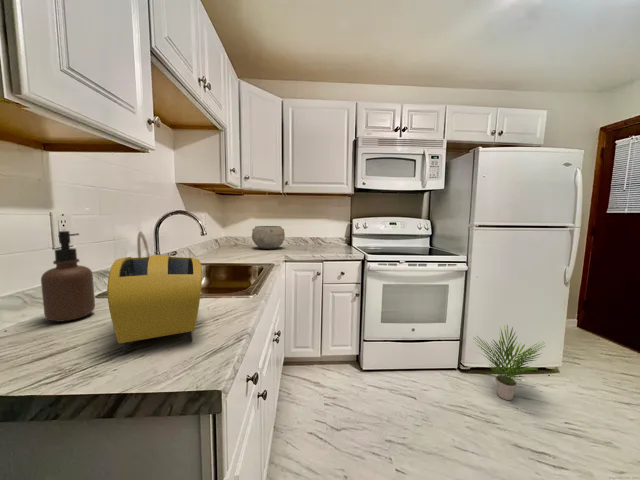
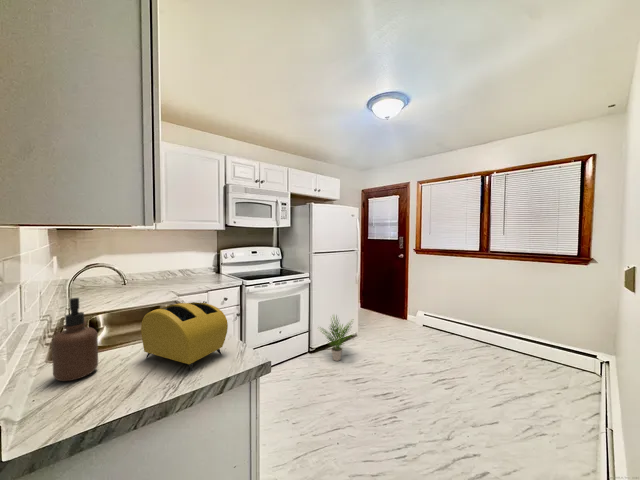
ceramic bowl: present [252,226,285,249] -> none [115,262,156,287]

